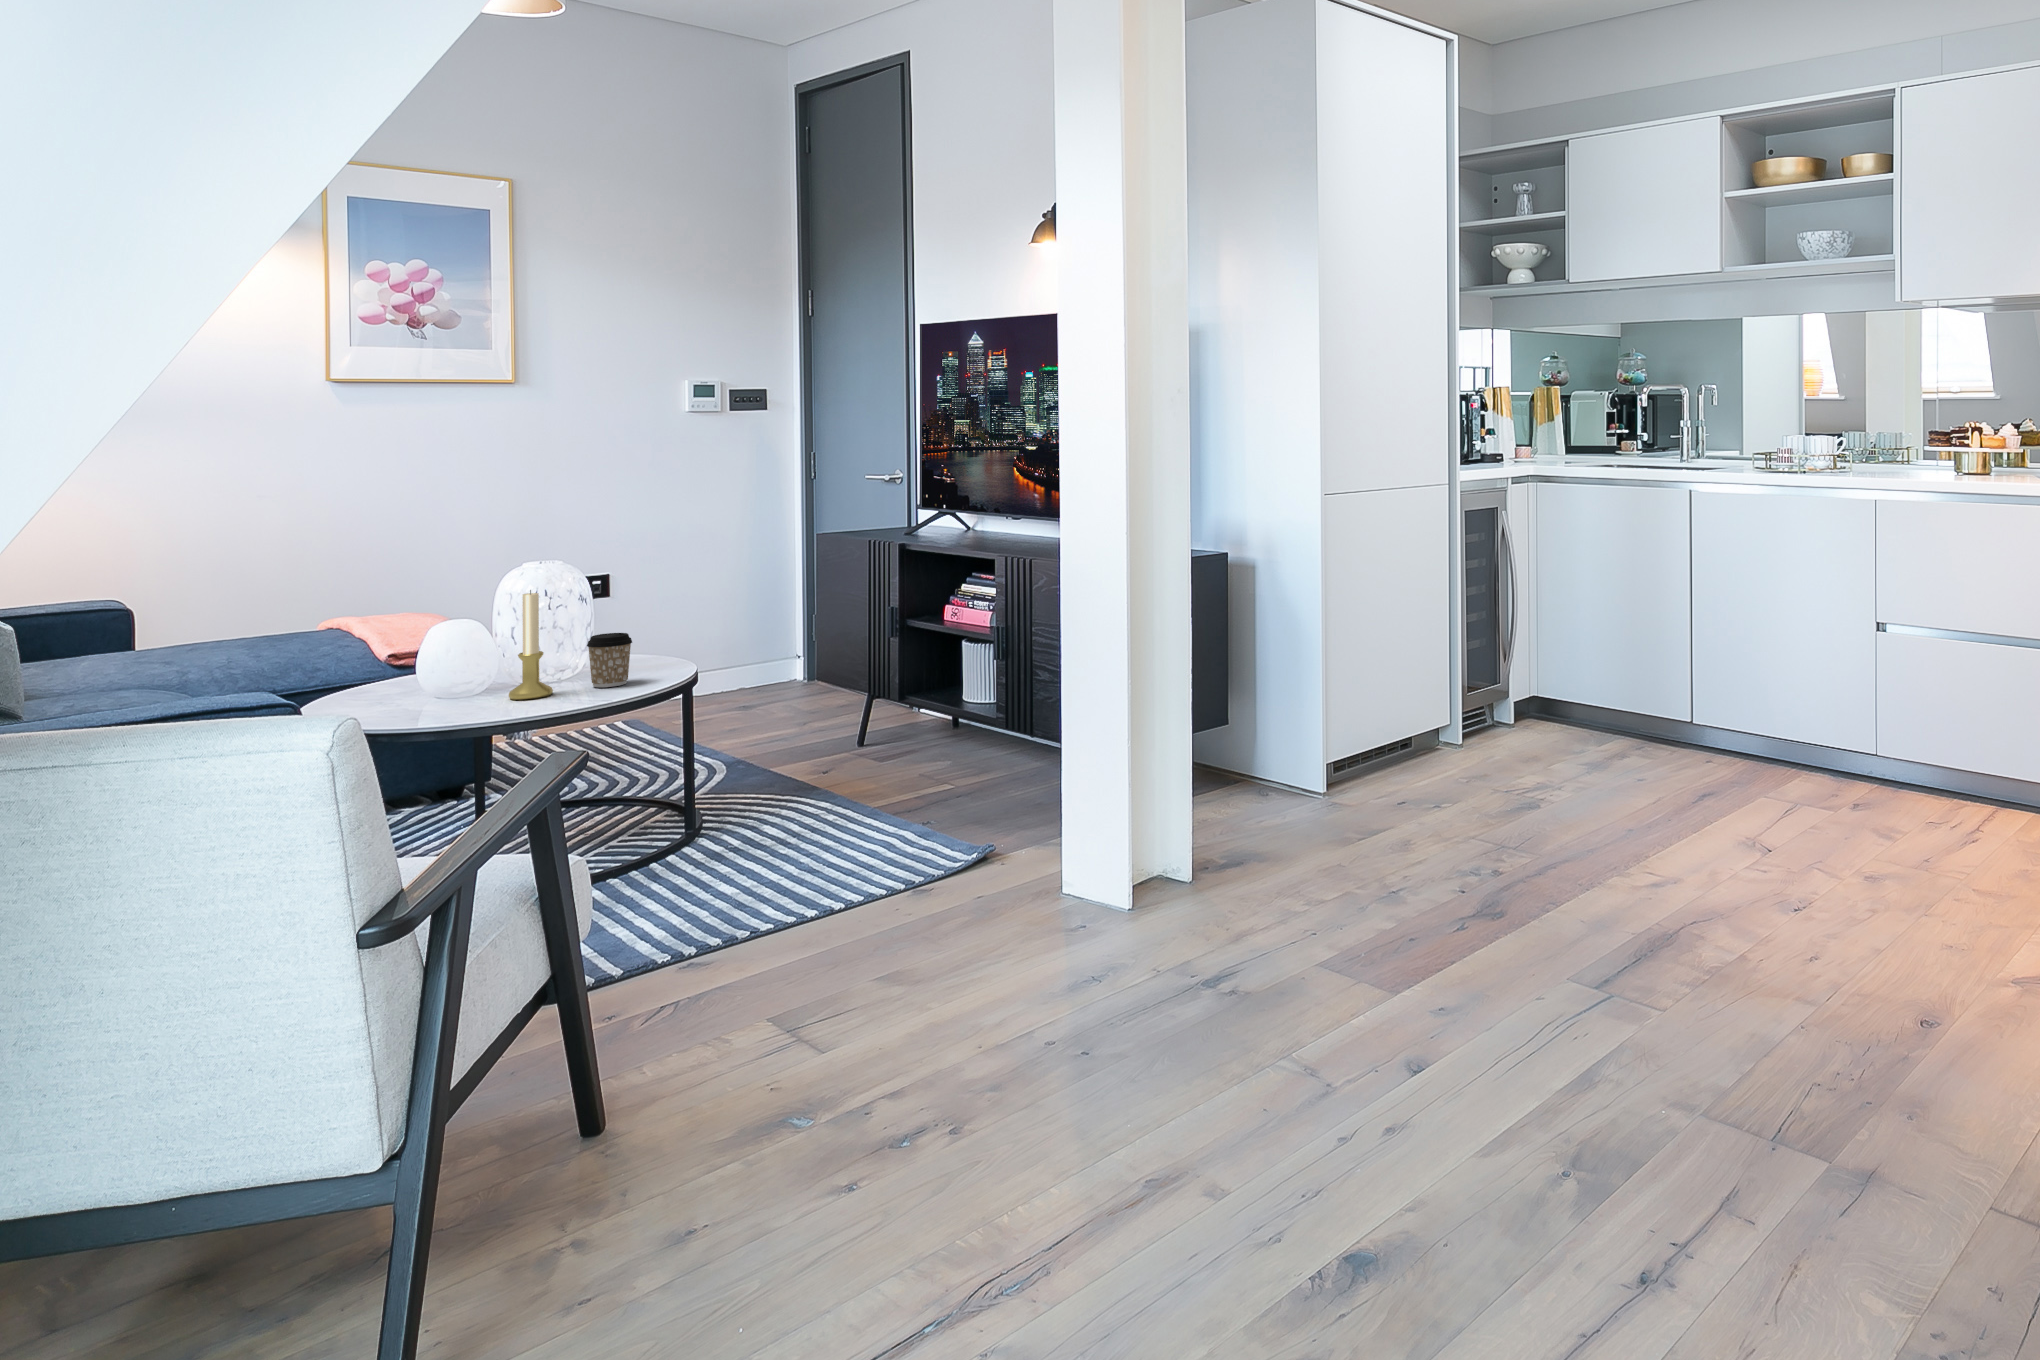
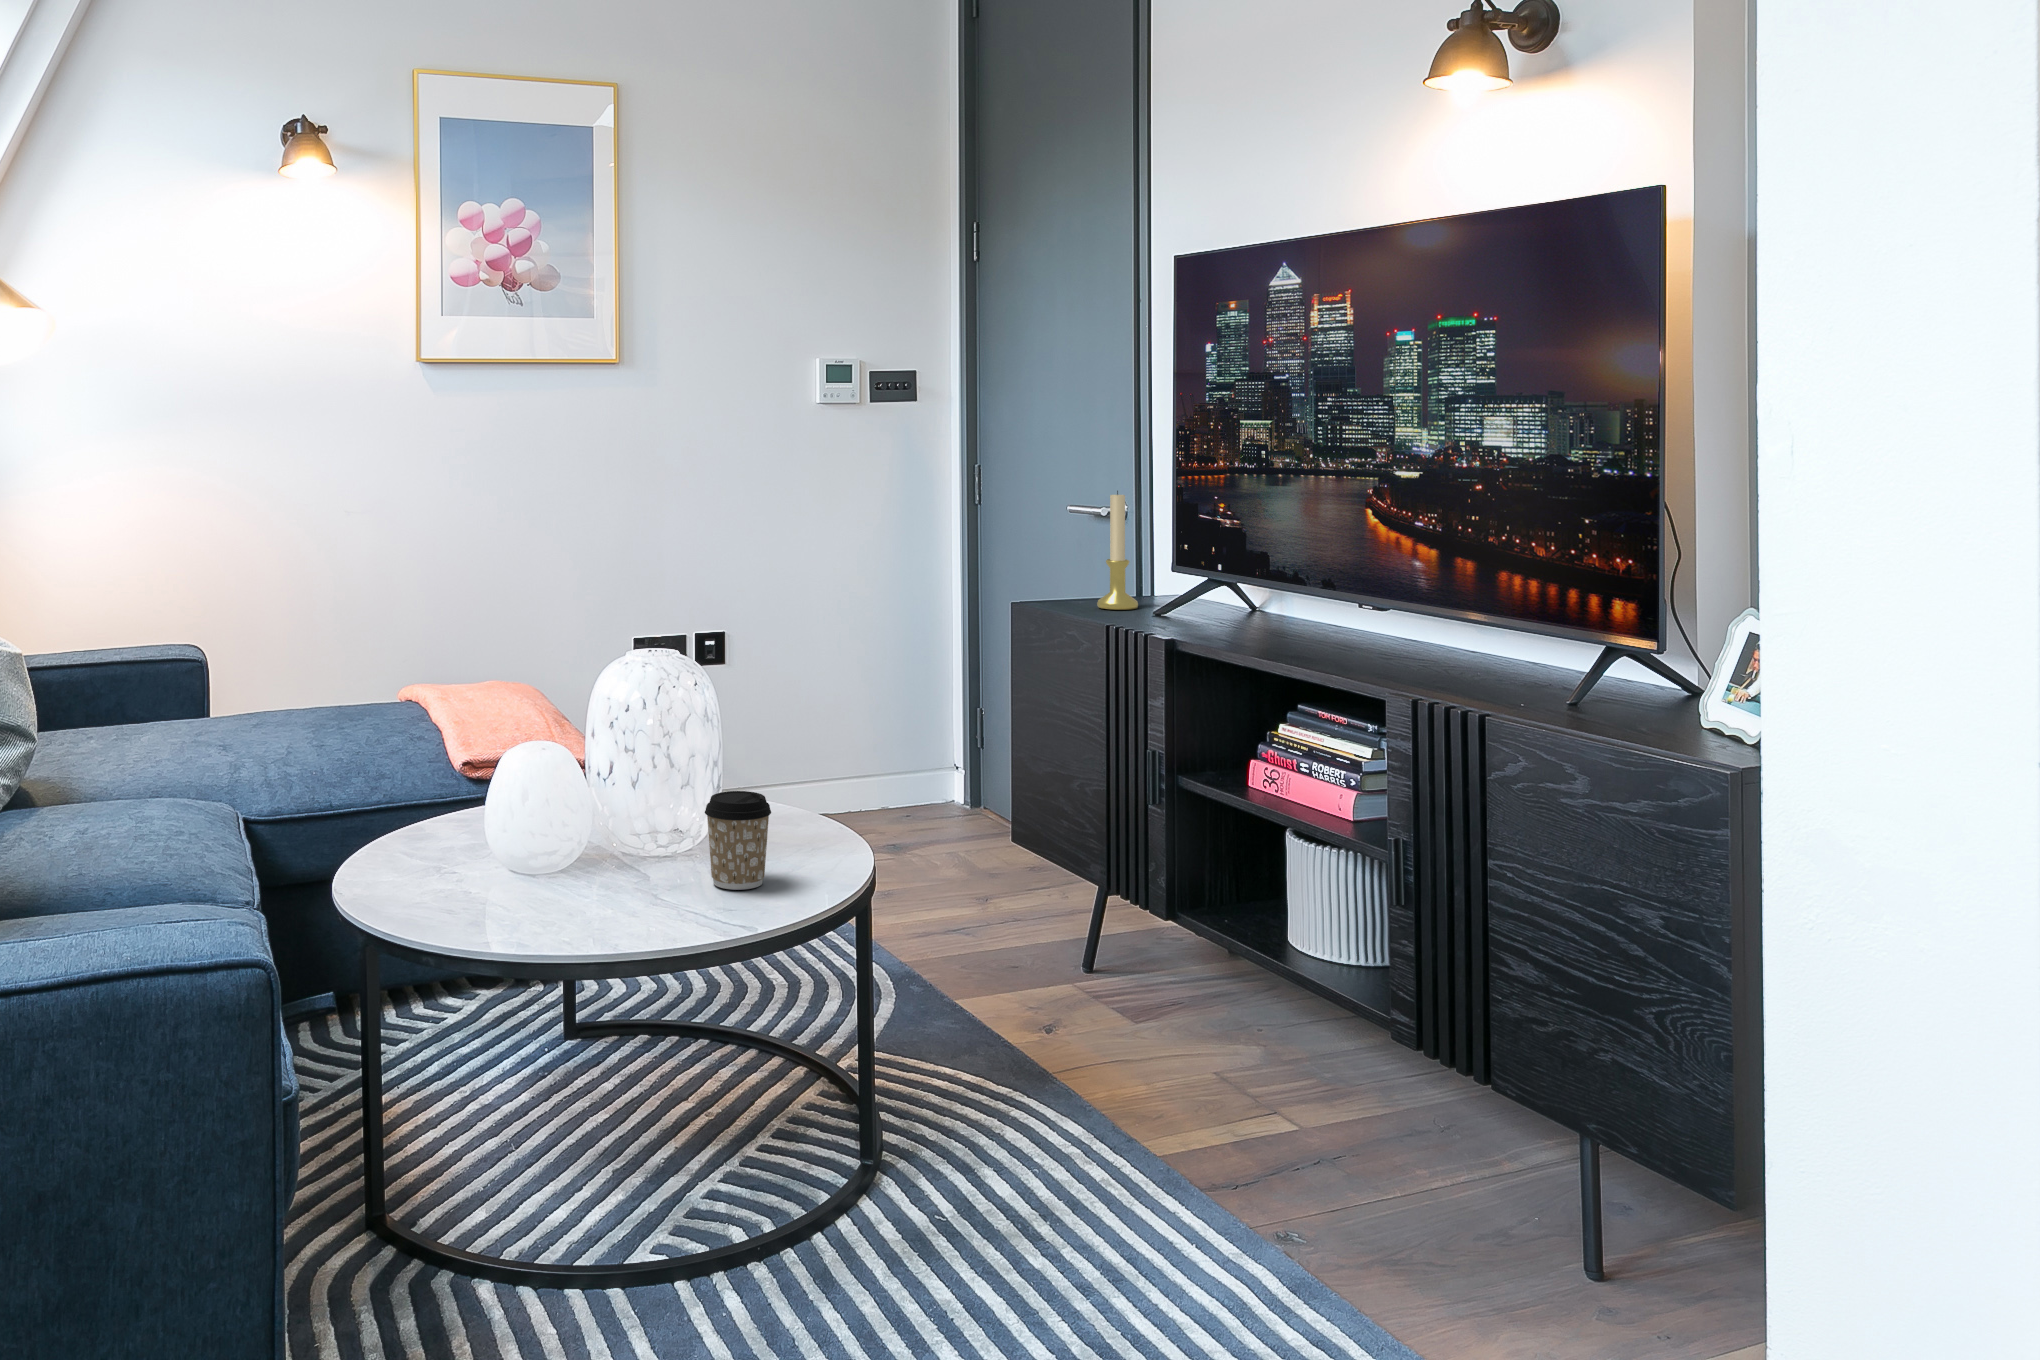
candle holder: present [509,590,553,700] -> present [1097,491,1138,610]

